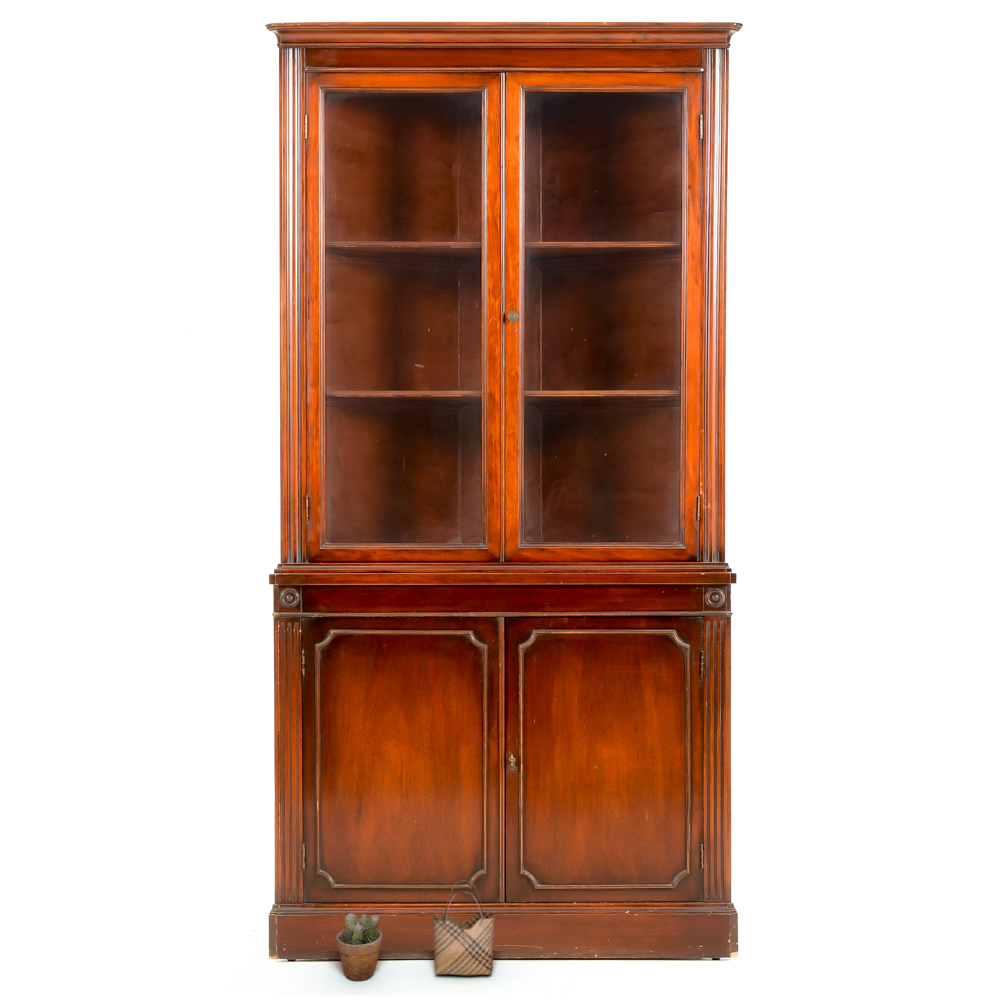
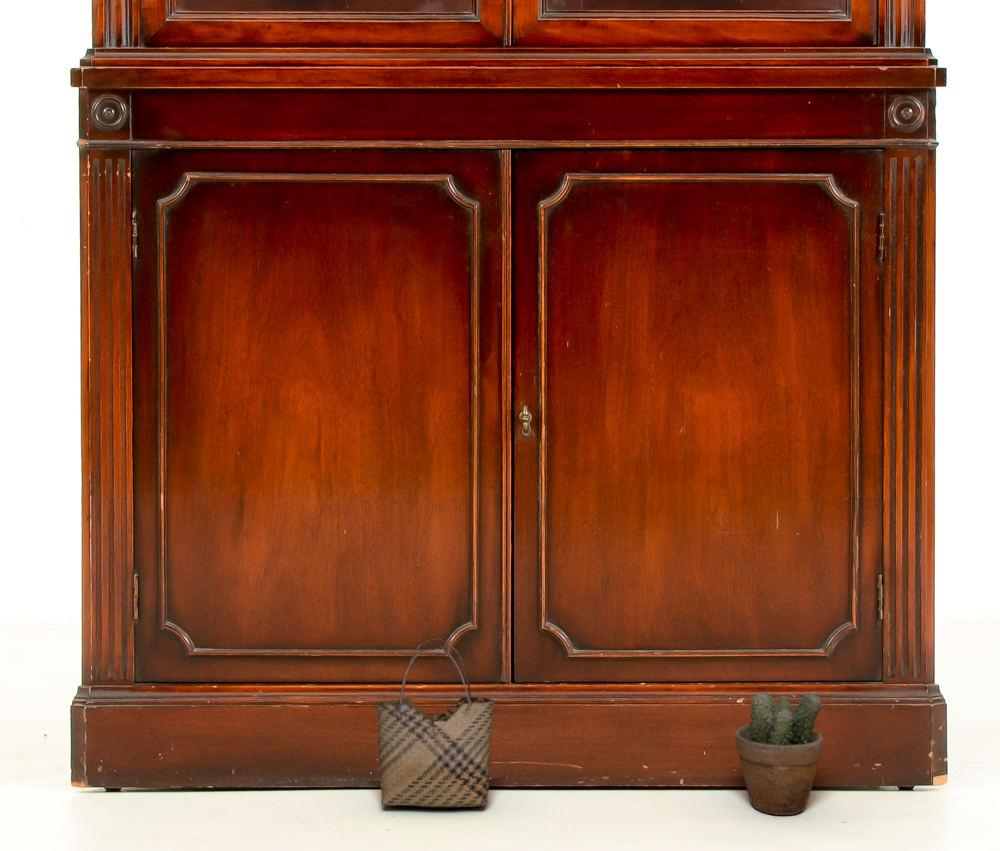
potted plant: present [336,913,382,981] -> present [735,693,823,815]

